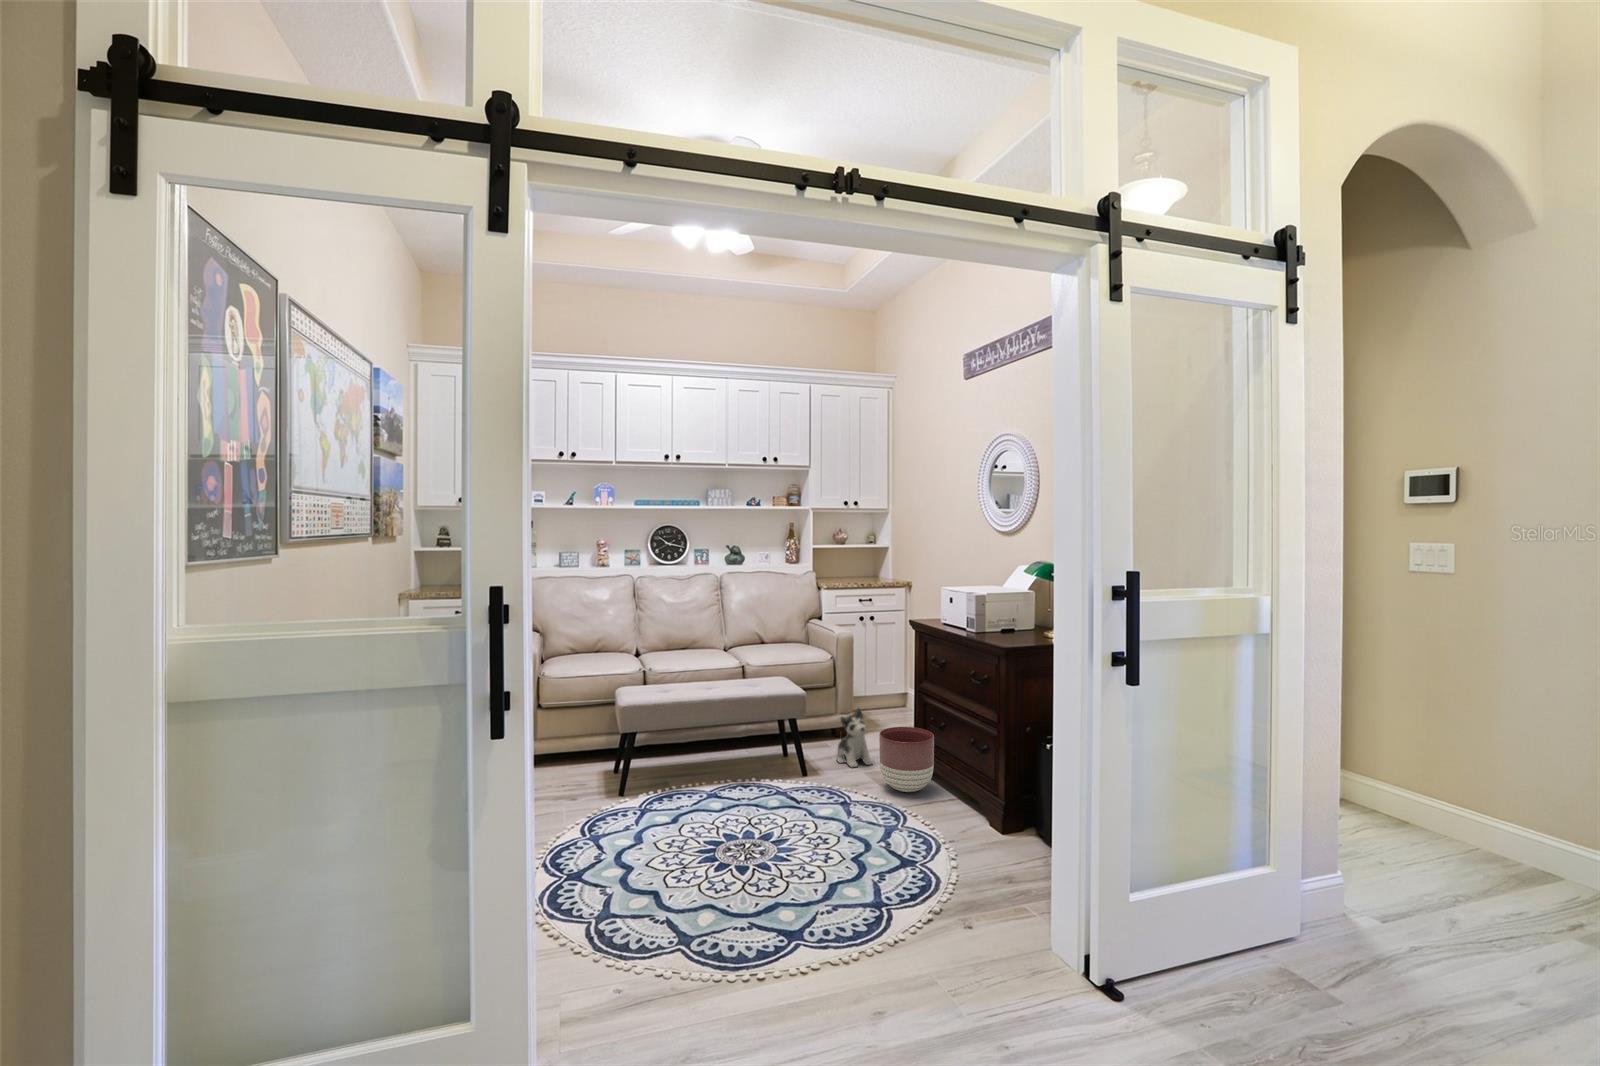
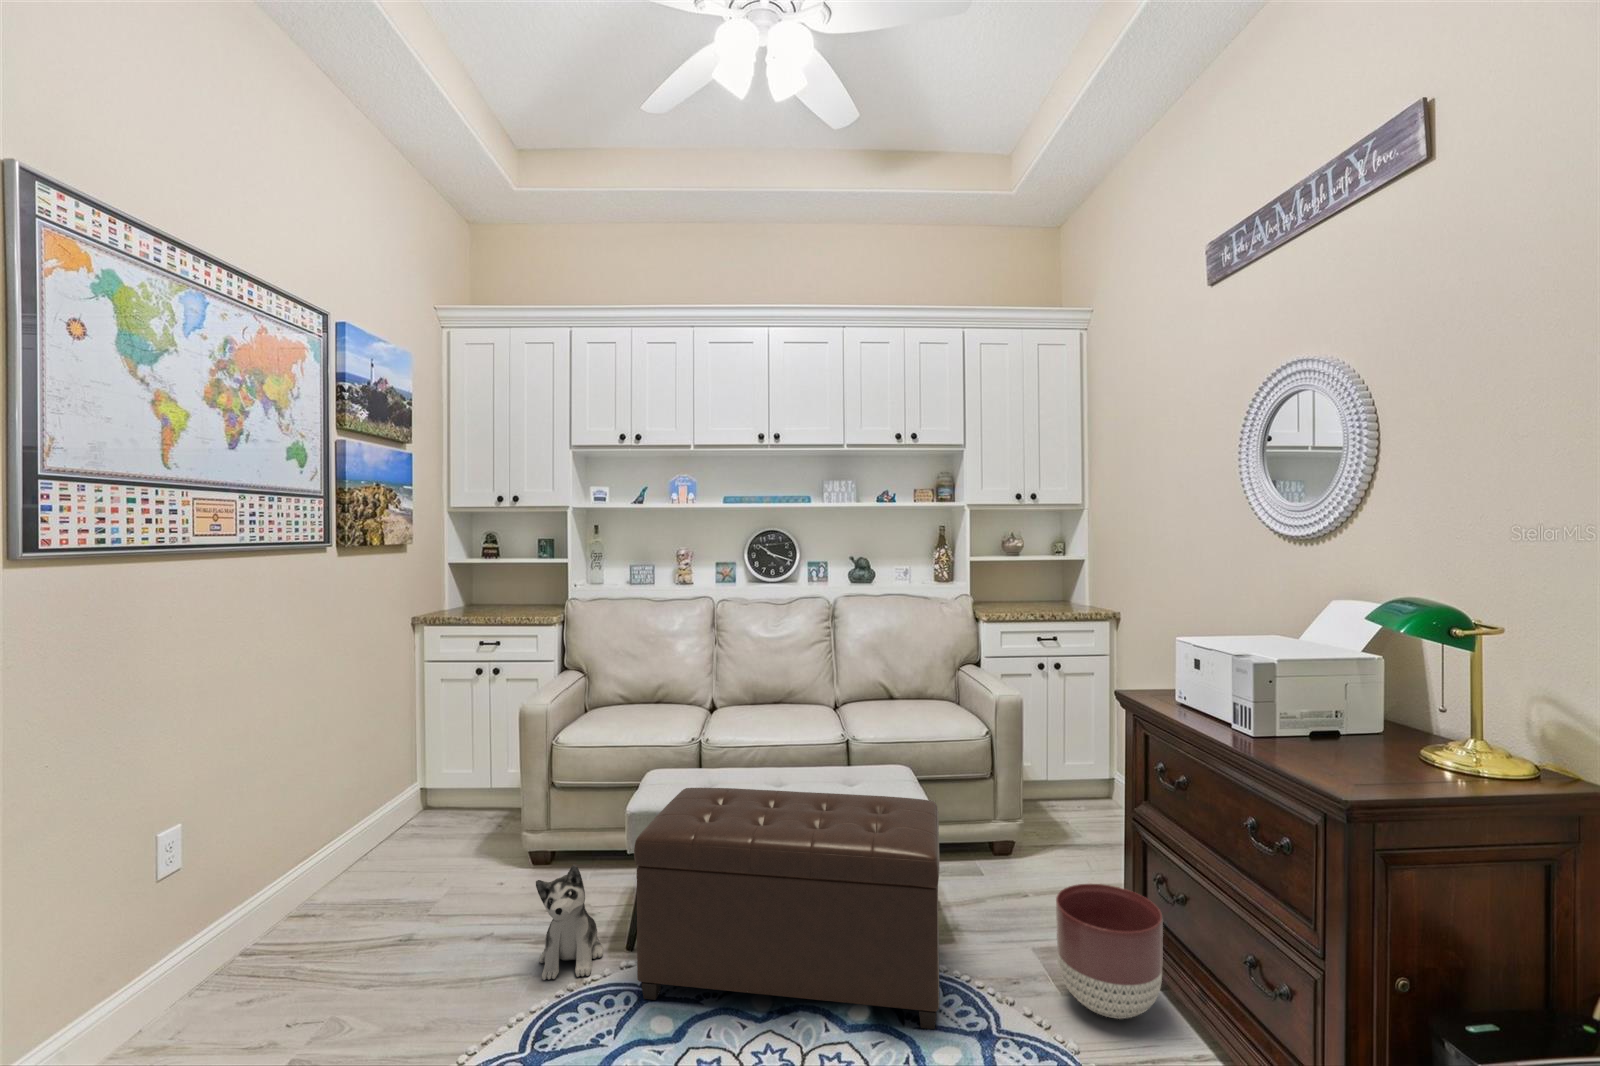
ottoman: none [637,689,820,812] -> present [634,788,940,1029]
plush toy: present [836,708,873,767] -> present [536,865,603,980]

